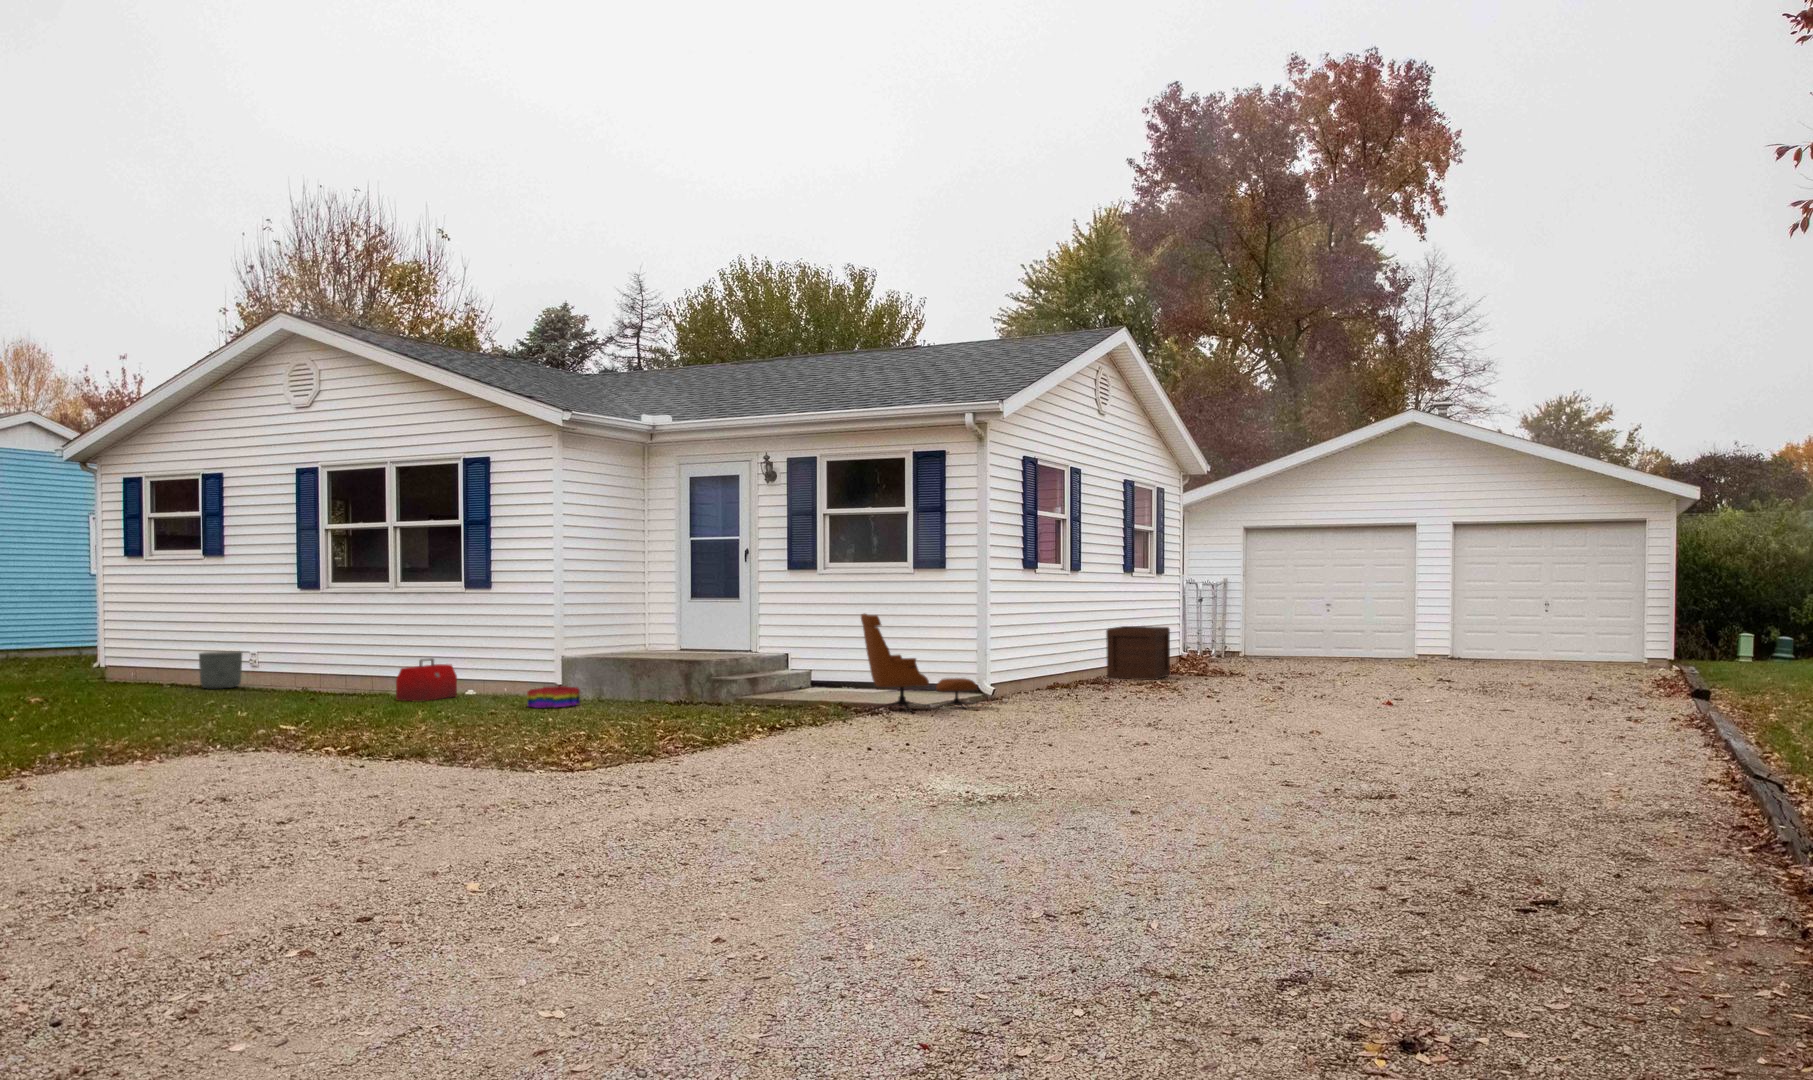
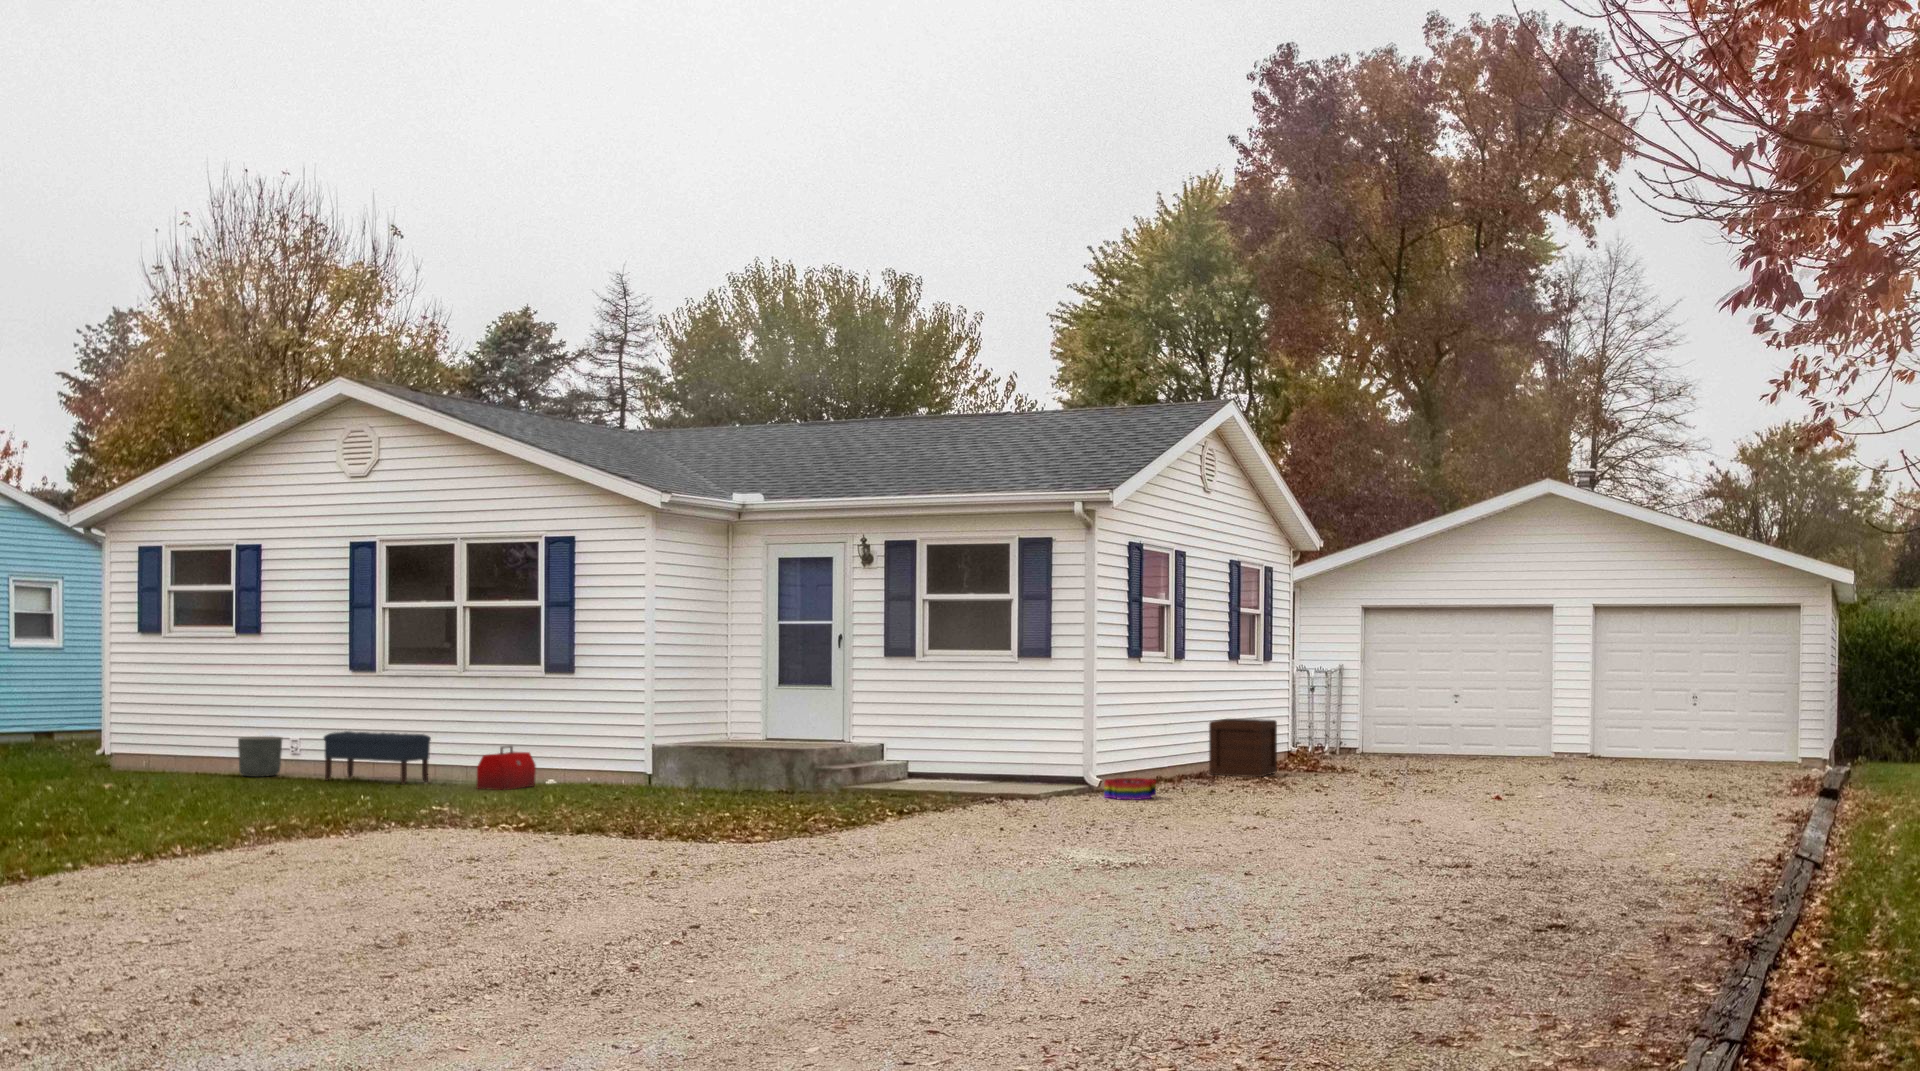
lounge chair: present [861,613,977,711] -> none [970,704,1085,803]
bench: none [268,646,367,696] -> present [324,731,431,784]
storage bin: present [527,686,580,708] -> present [1104,778,1156,800]

